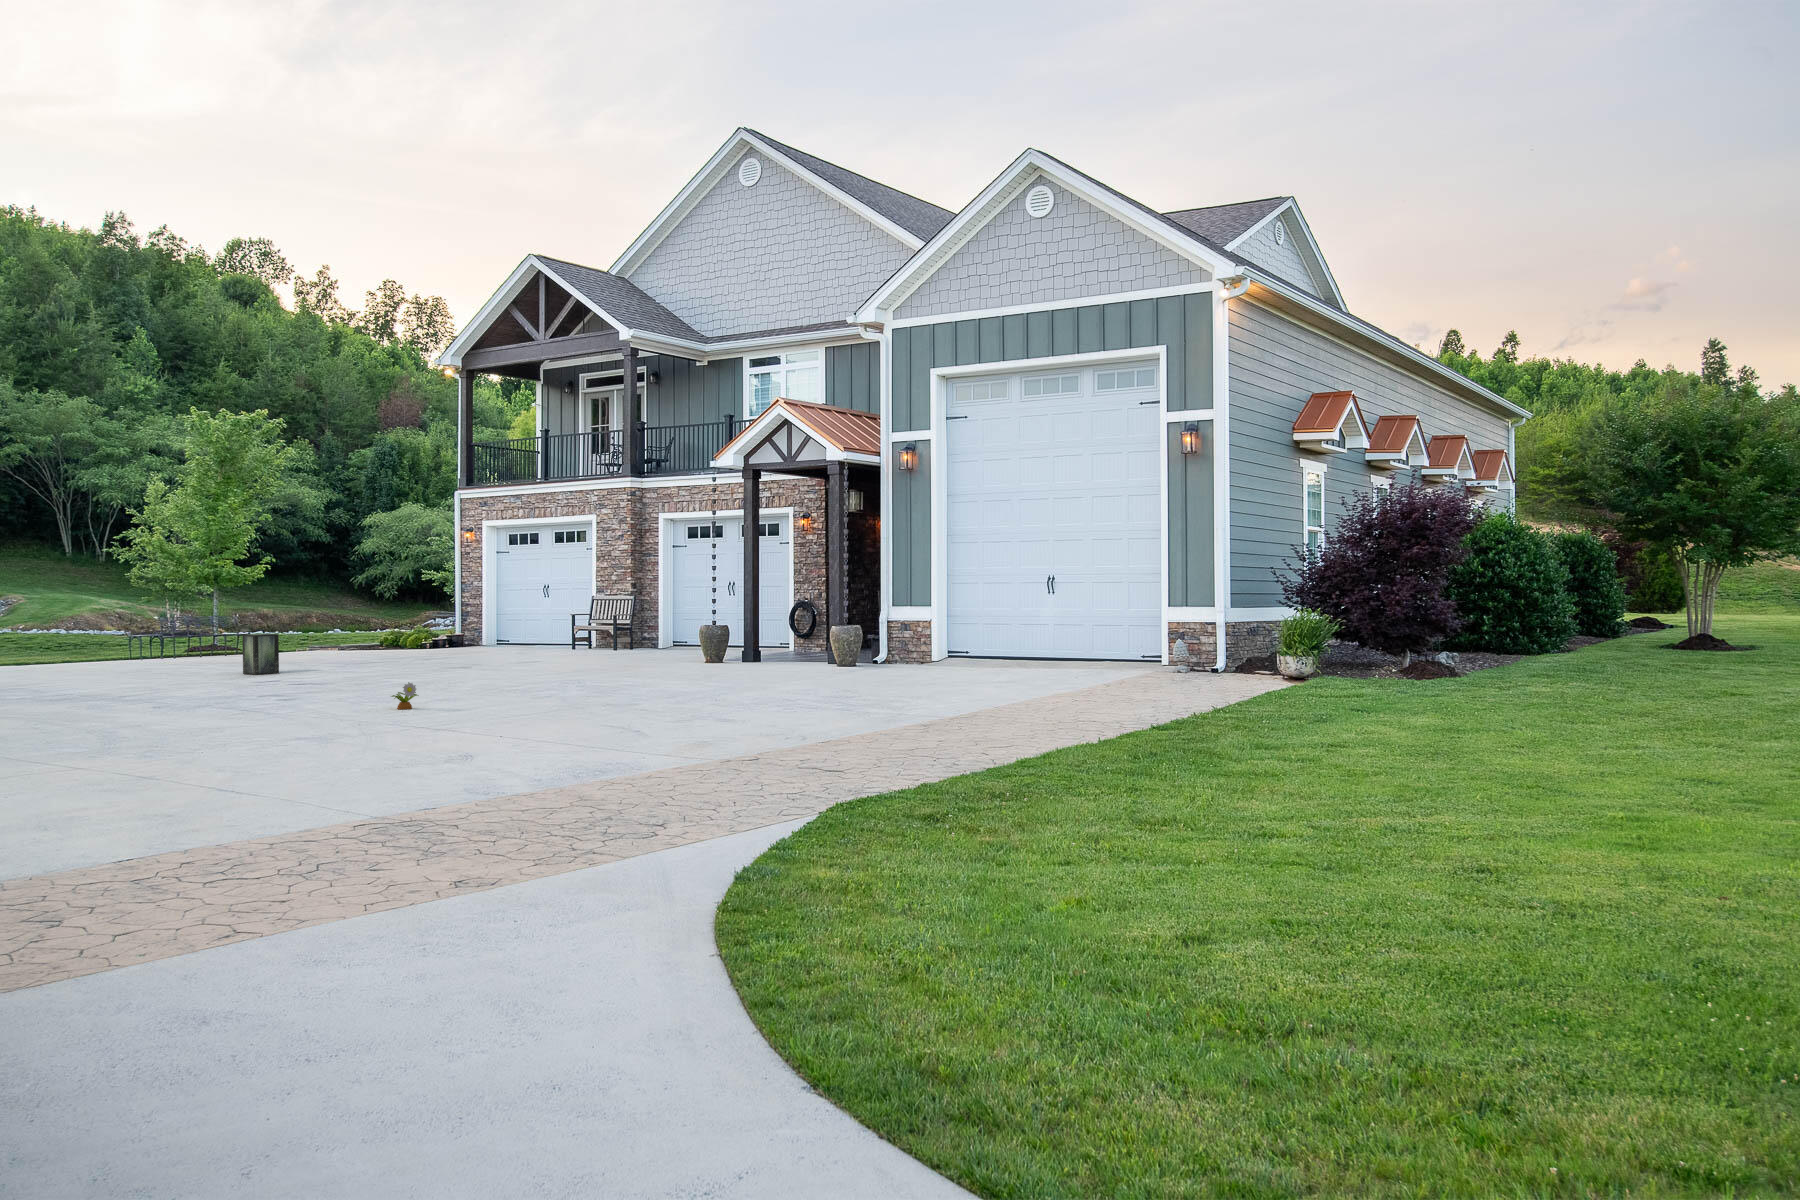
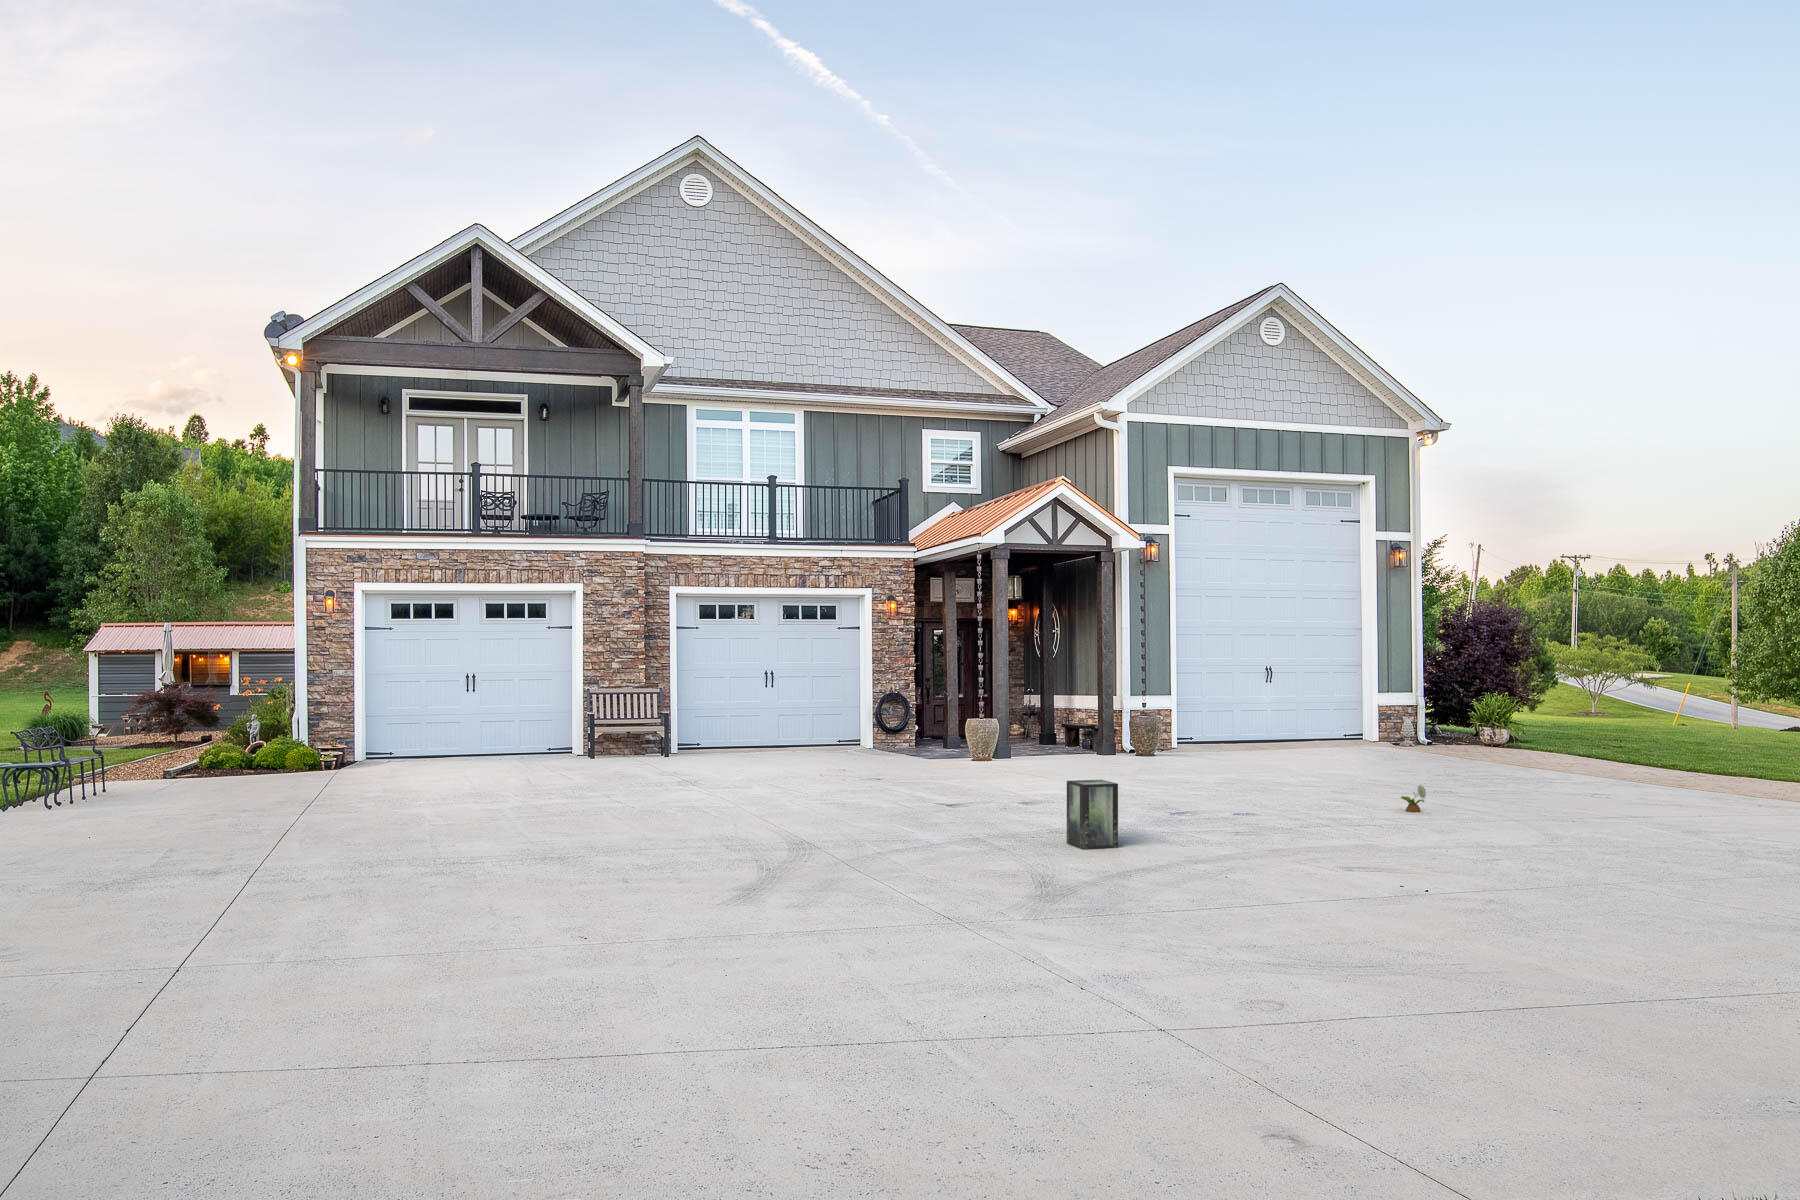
storage box: present [242,634,279,675] -> present [1067,780,1118,849]

